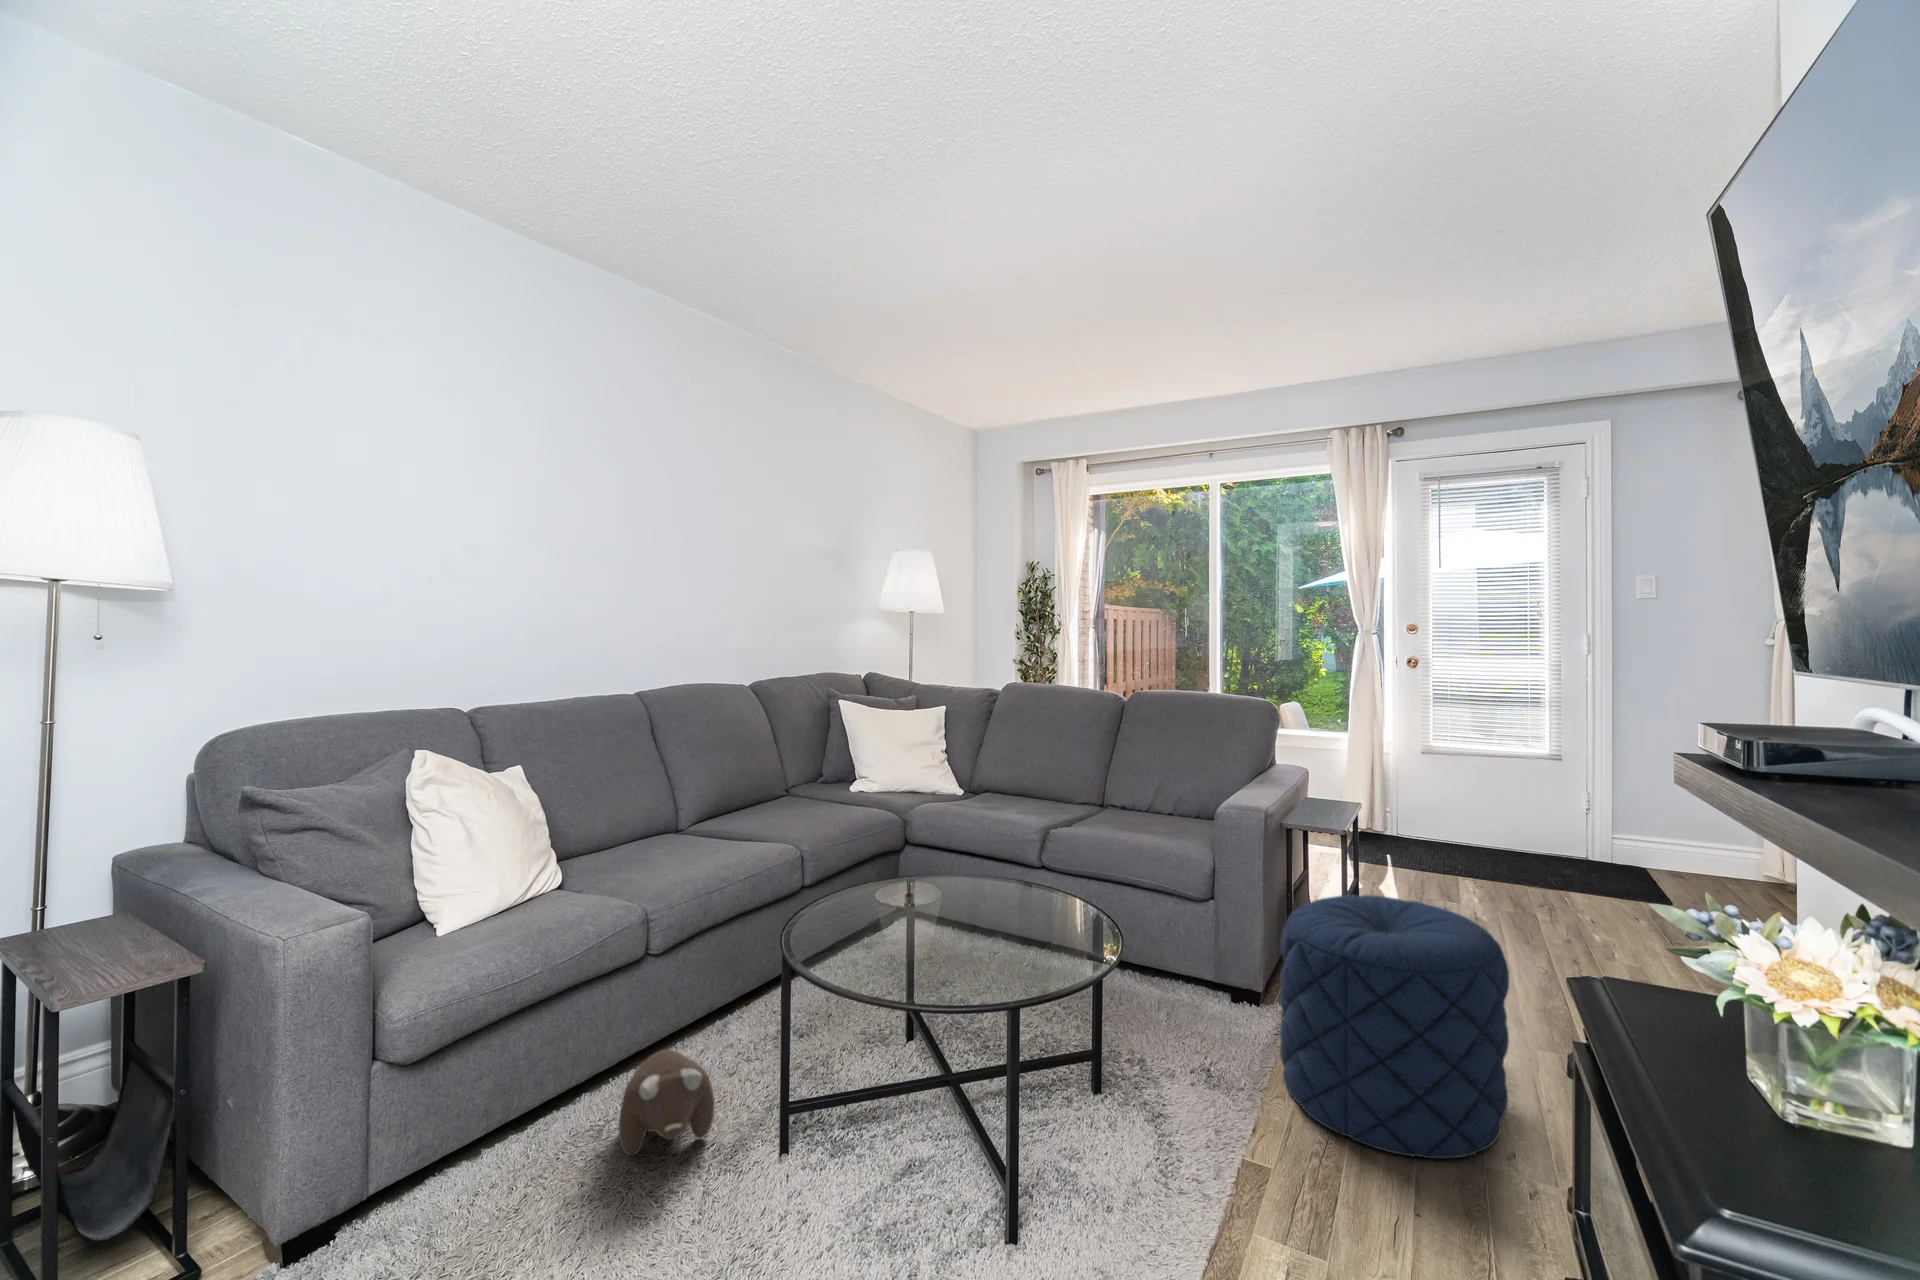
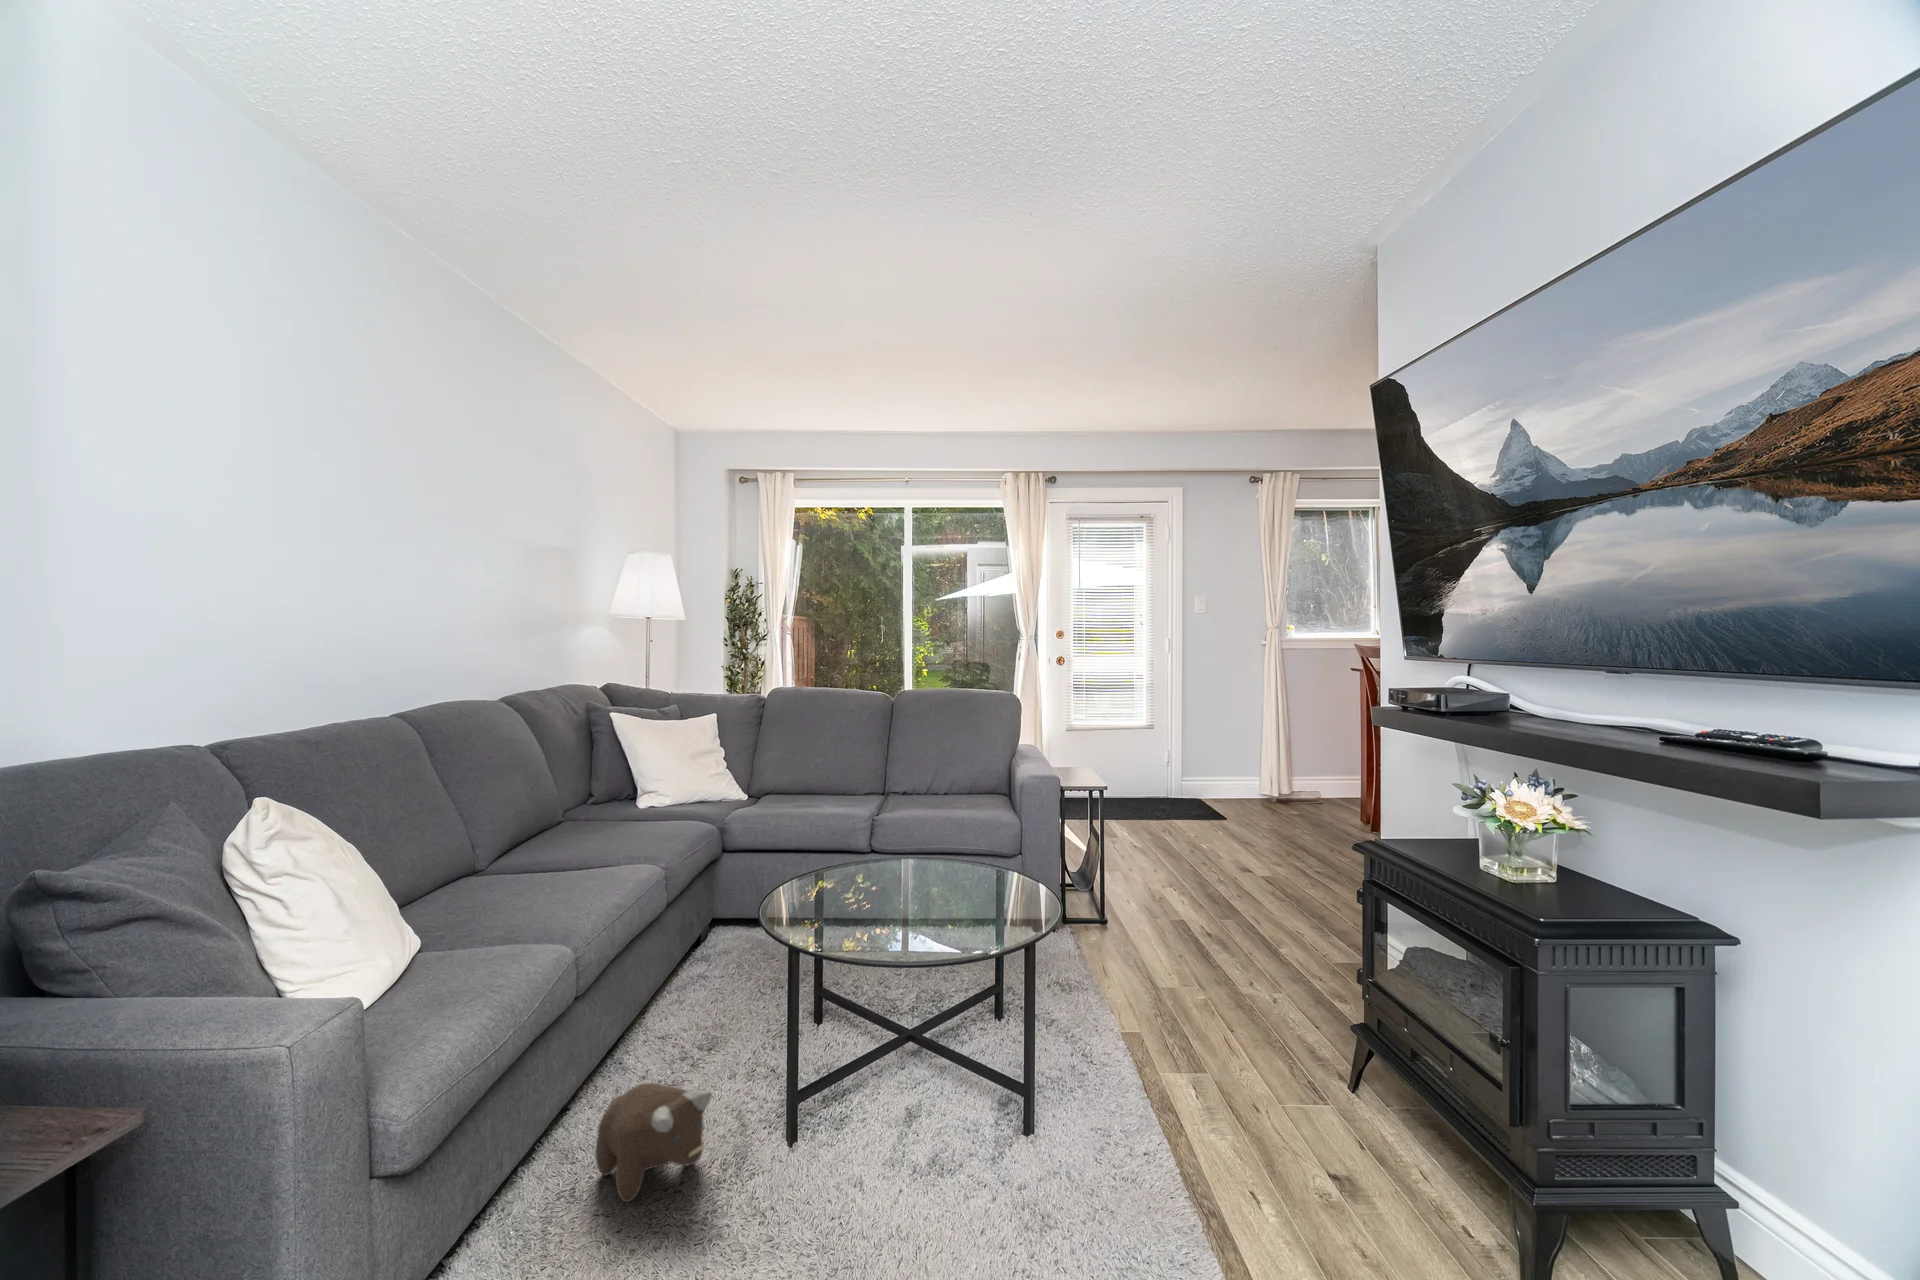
pouf: present [1280,895,1509,1159] -> none [1099,831,1248,1005]

